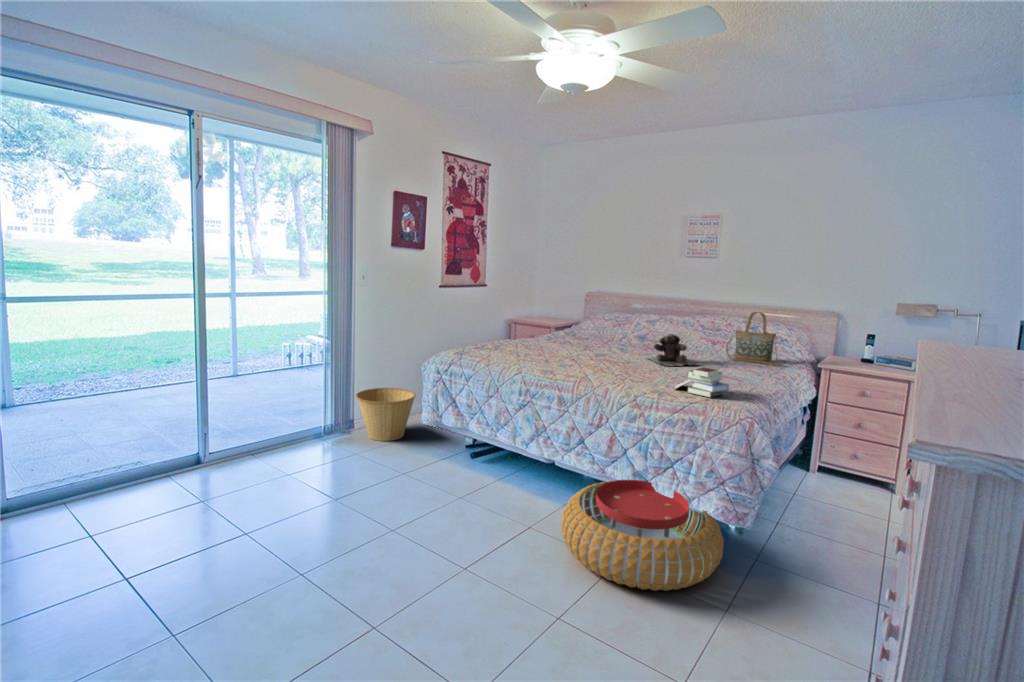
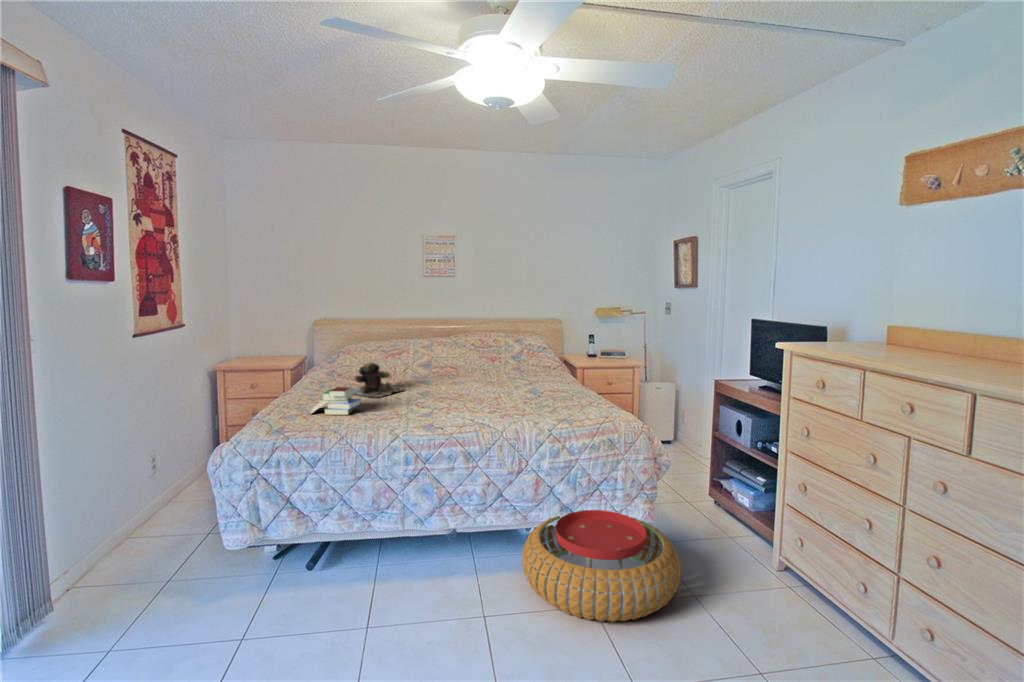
handbag: present [726,312,782,366] -> none [513,328,561,375]
teddy bear: present [647,334,698,366] -> present [353,363,402,397]
book: present [675,367,729,398] -> present [311,387,361,415]
basket: present [355,388,416,441] -> none [60,508,181,611]

